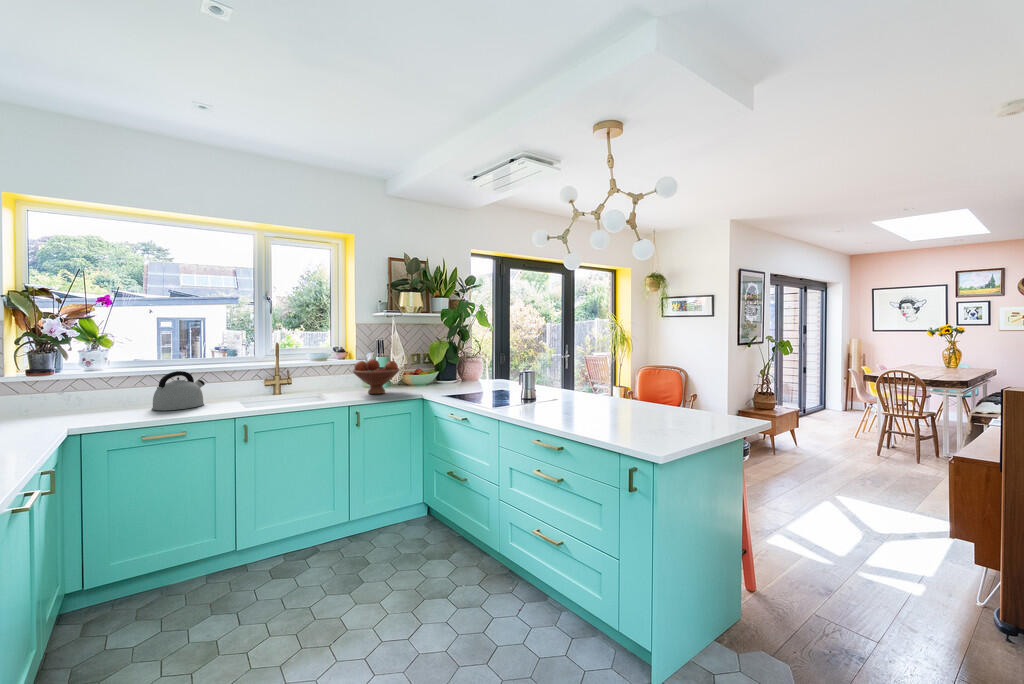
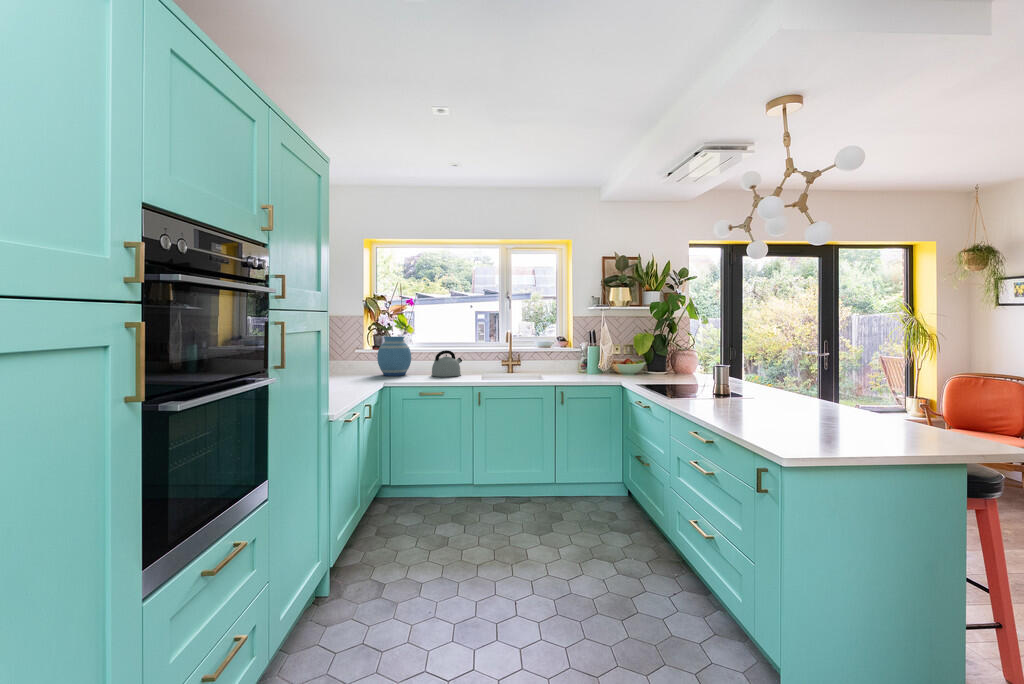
vase: none [38,353,111,417] -> present [377,337,411,376]
fruit bowl: present [353,359,400,394] -> none [564,347,604,378]

